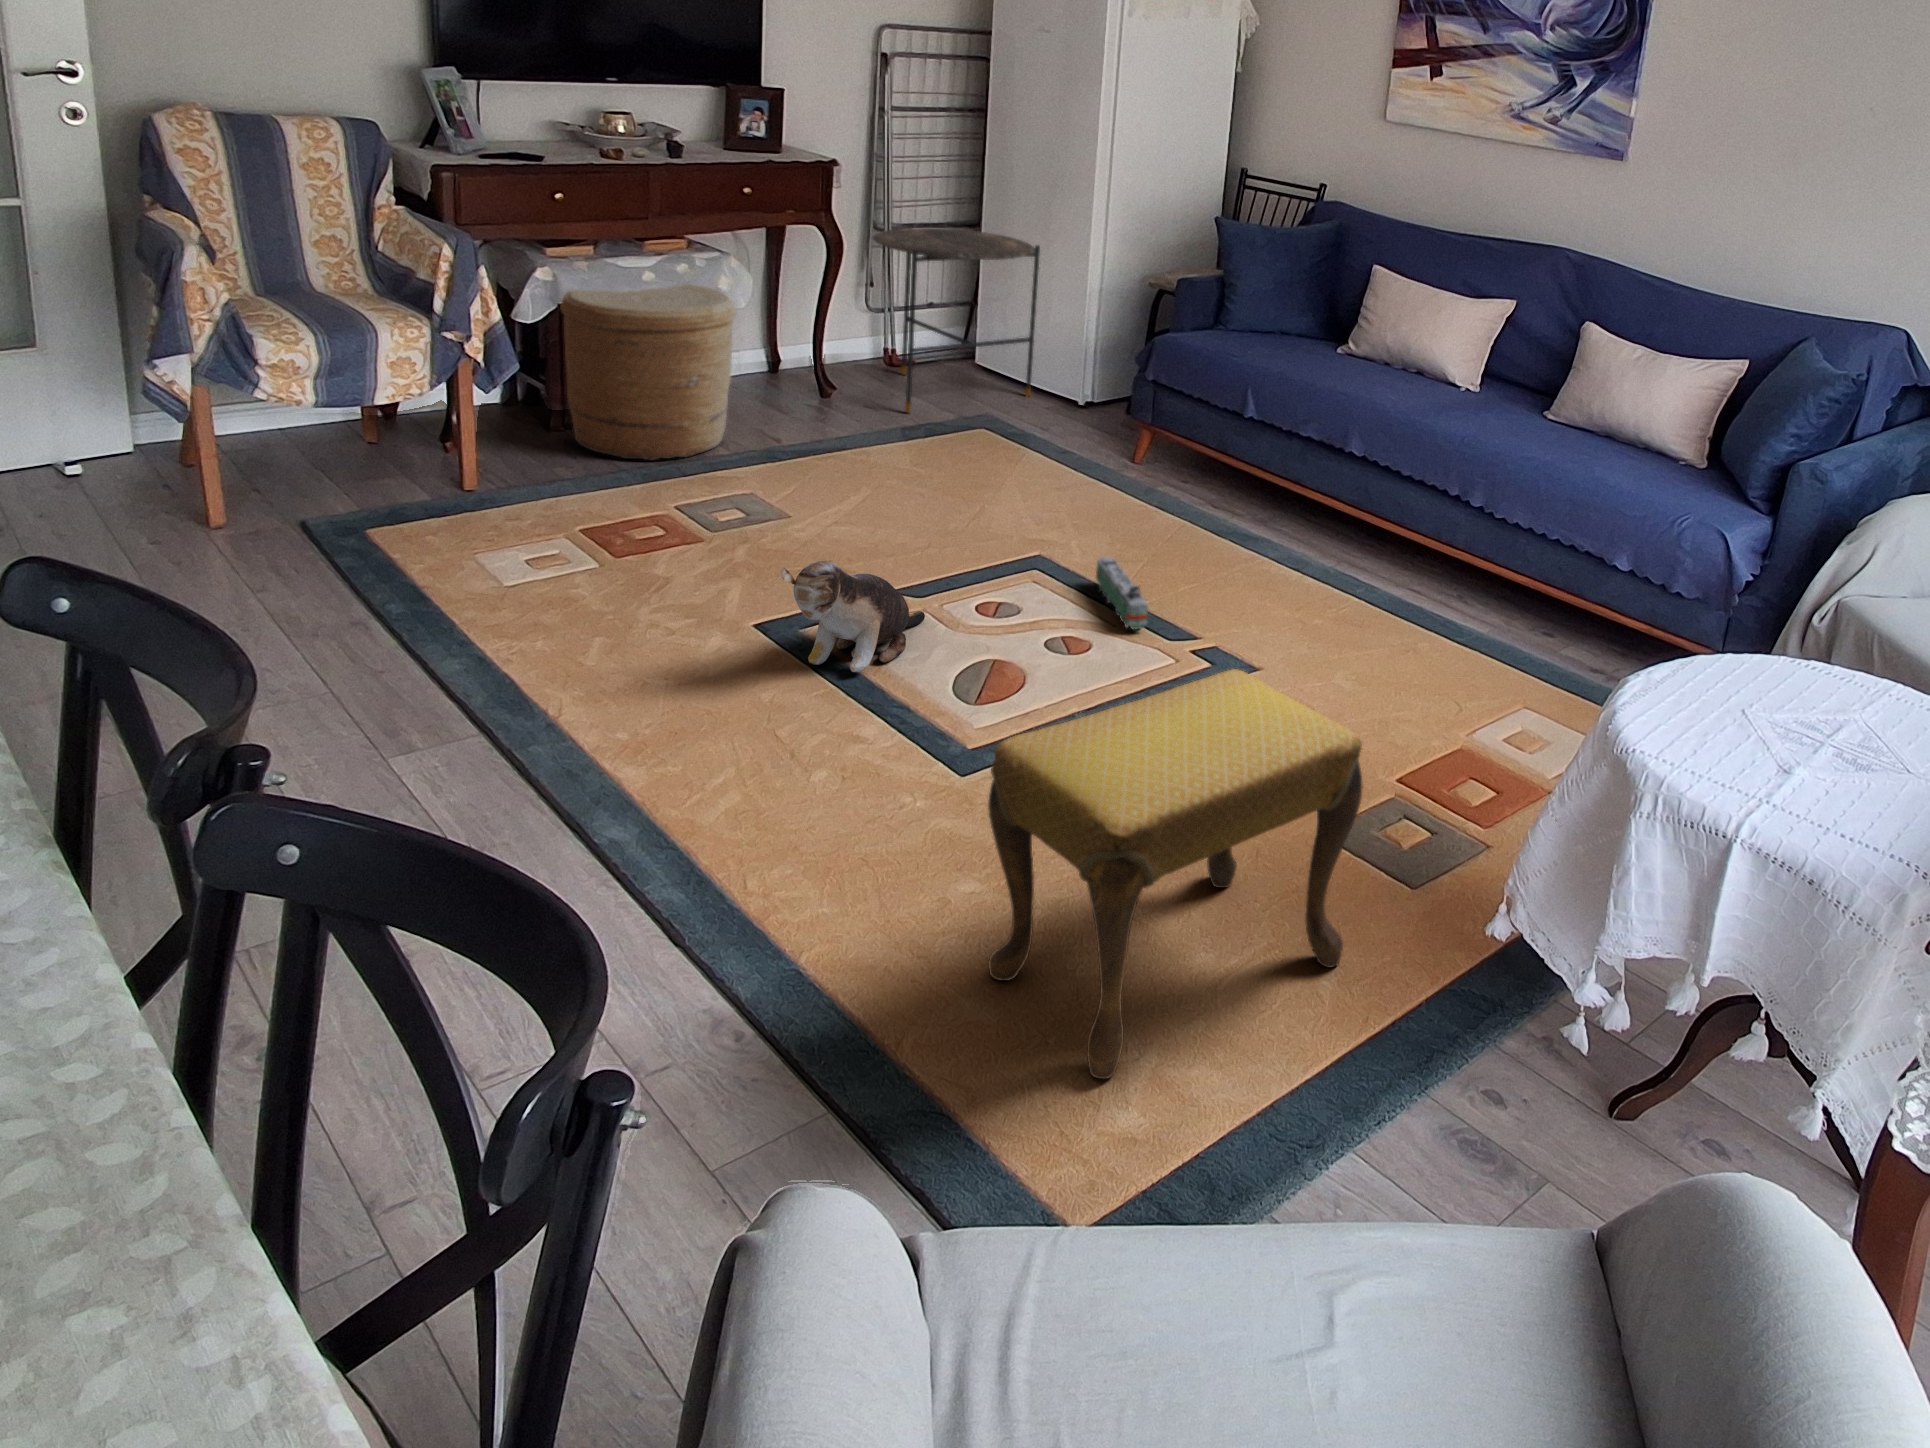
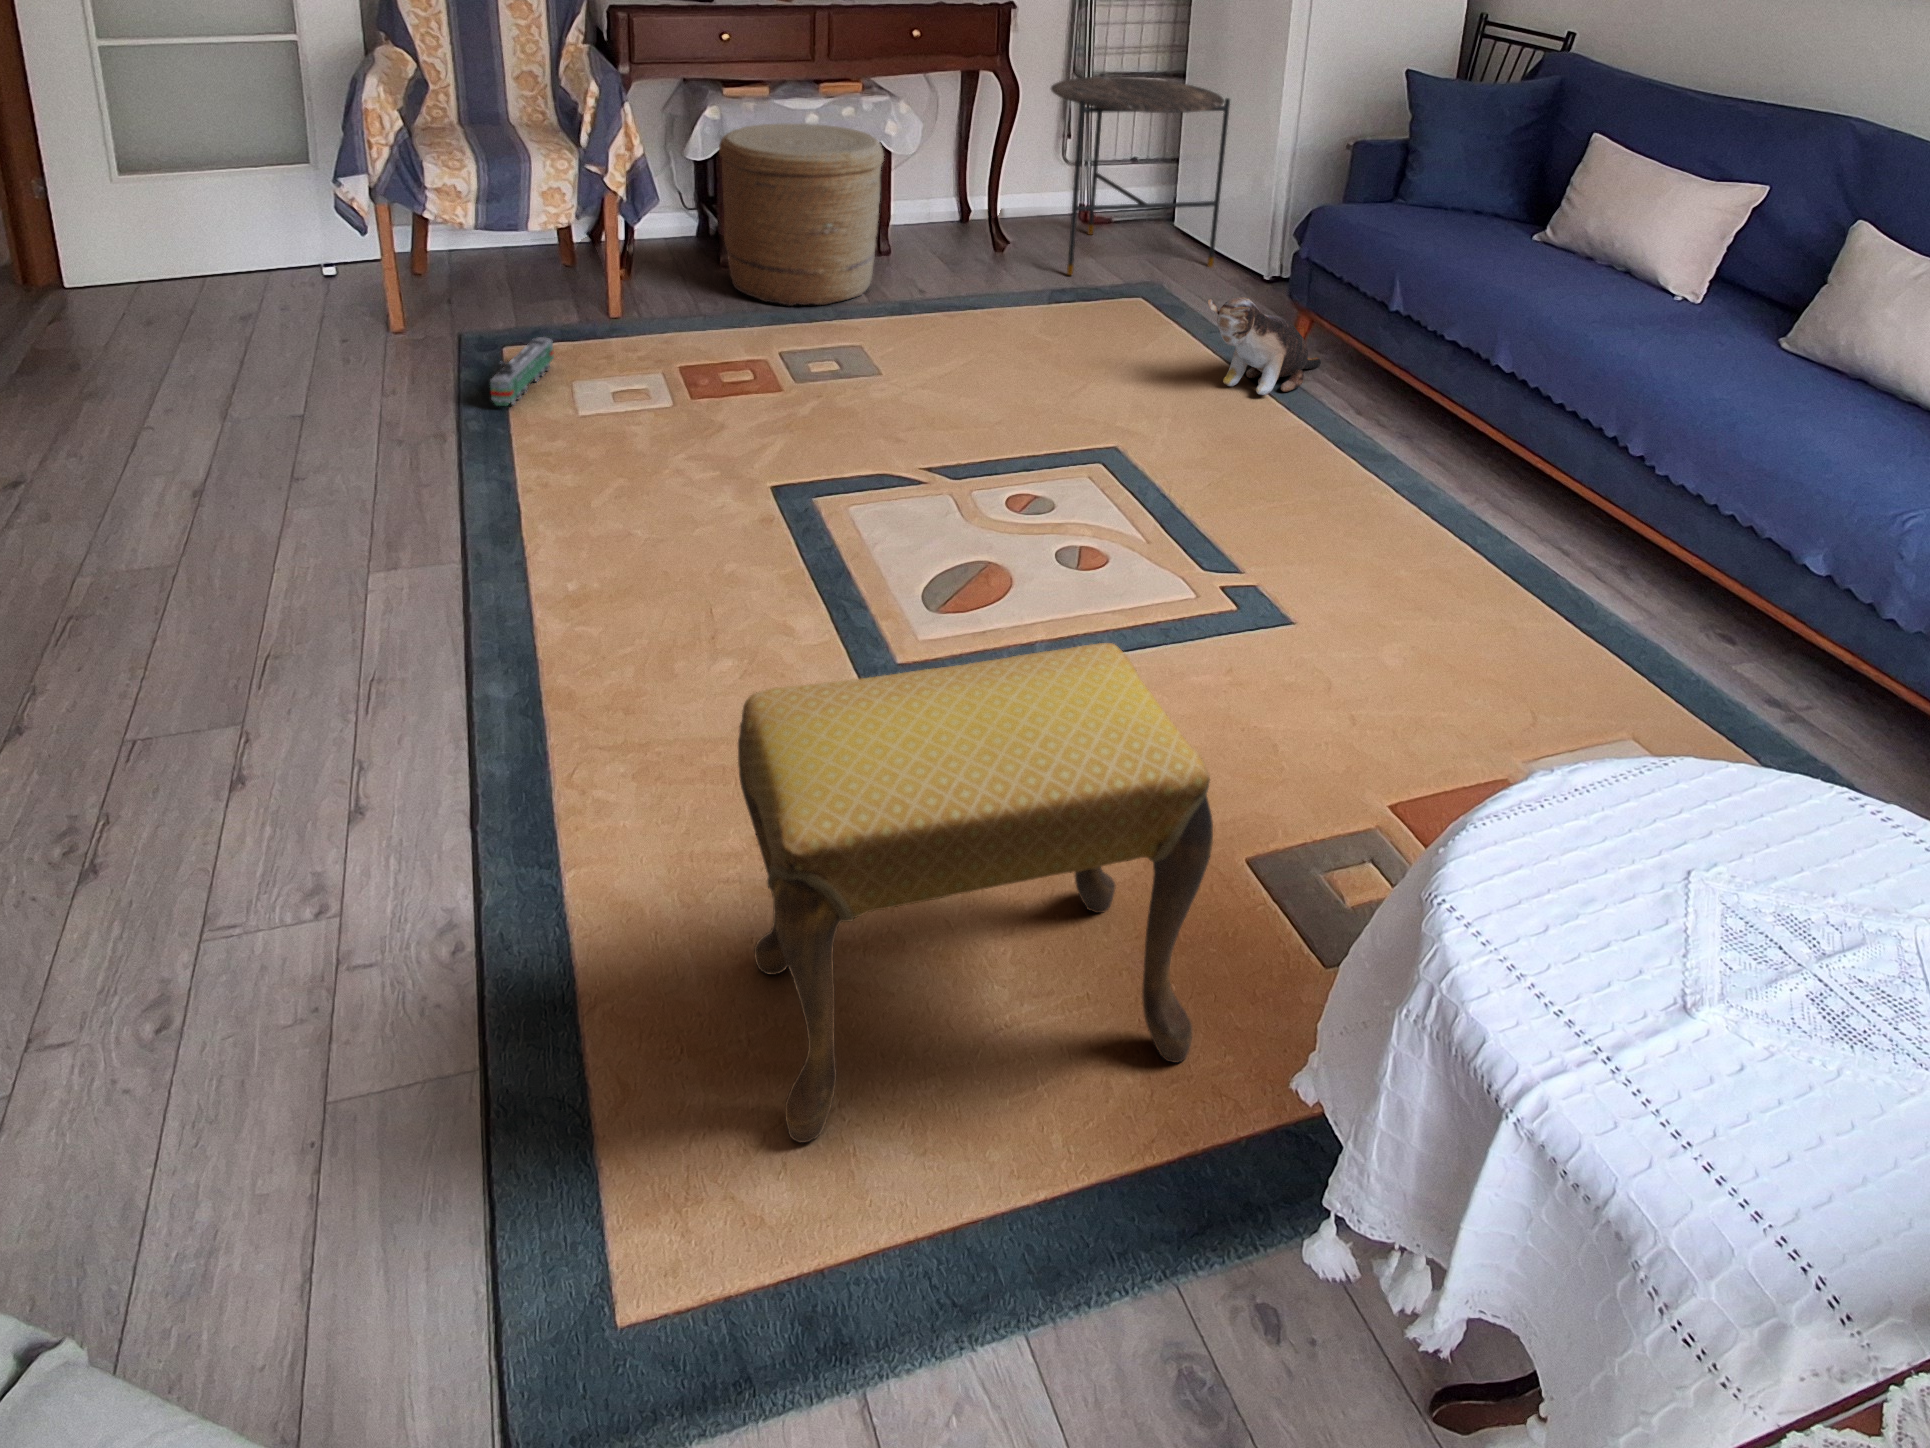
toy train: present [1096,557,1149,629] -> present [490,337,554,406]
plush toy: present [780,560,925,672] -> present [1208,297,1321,395]

